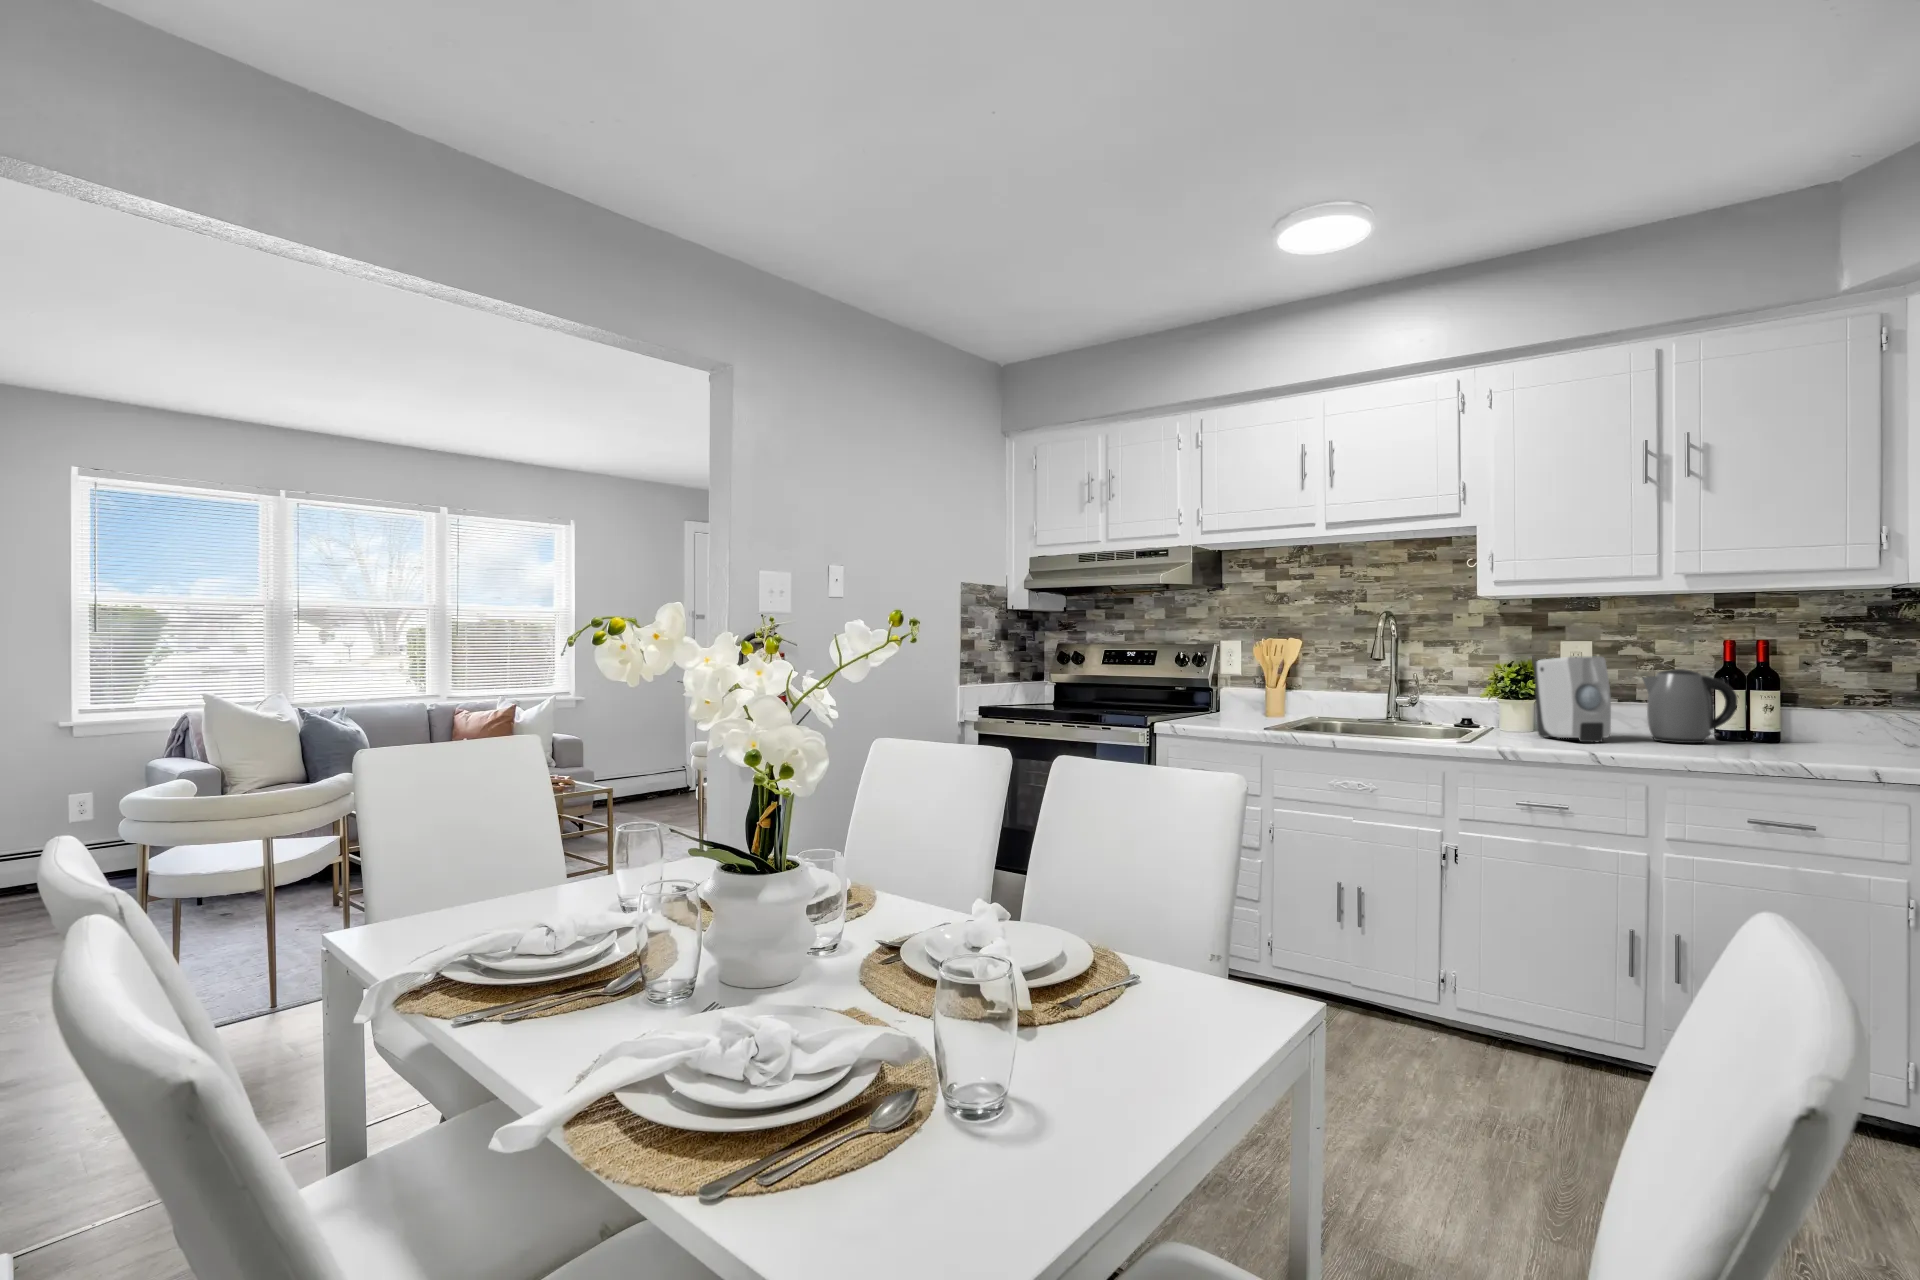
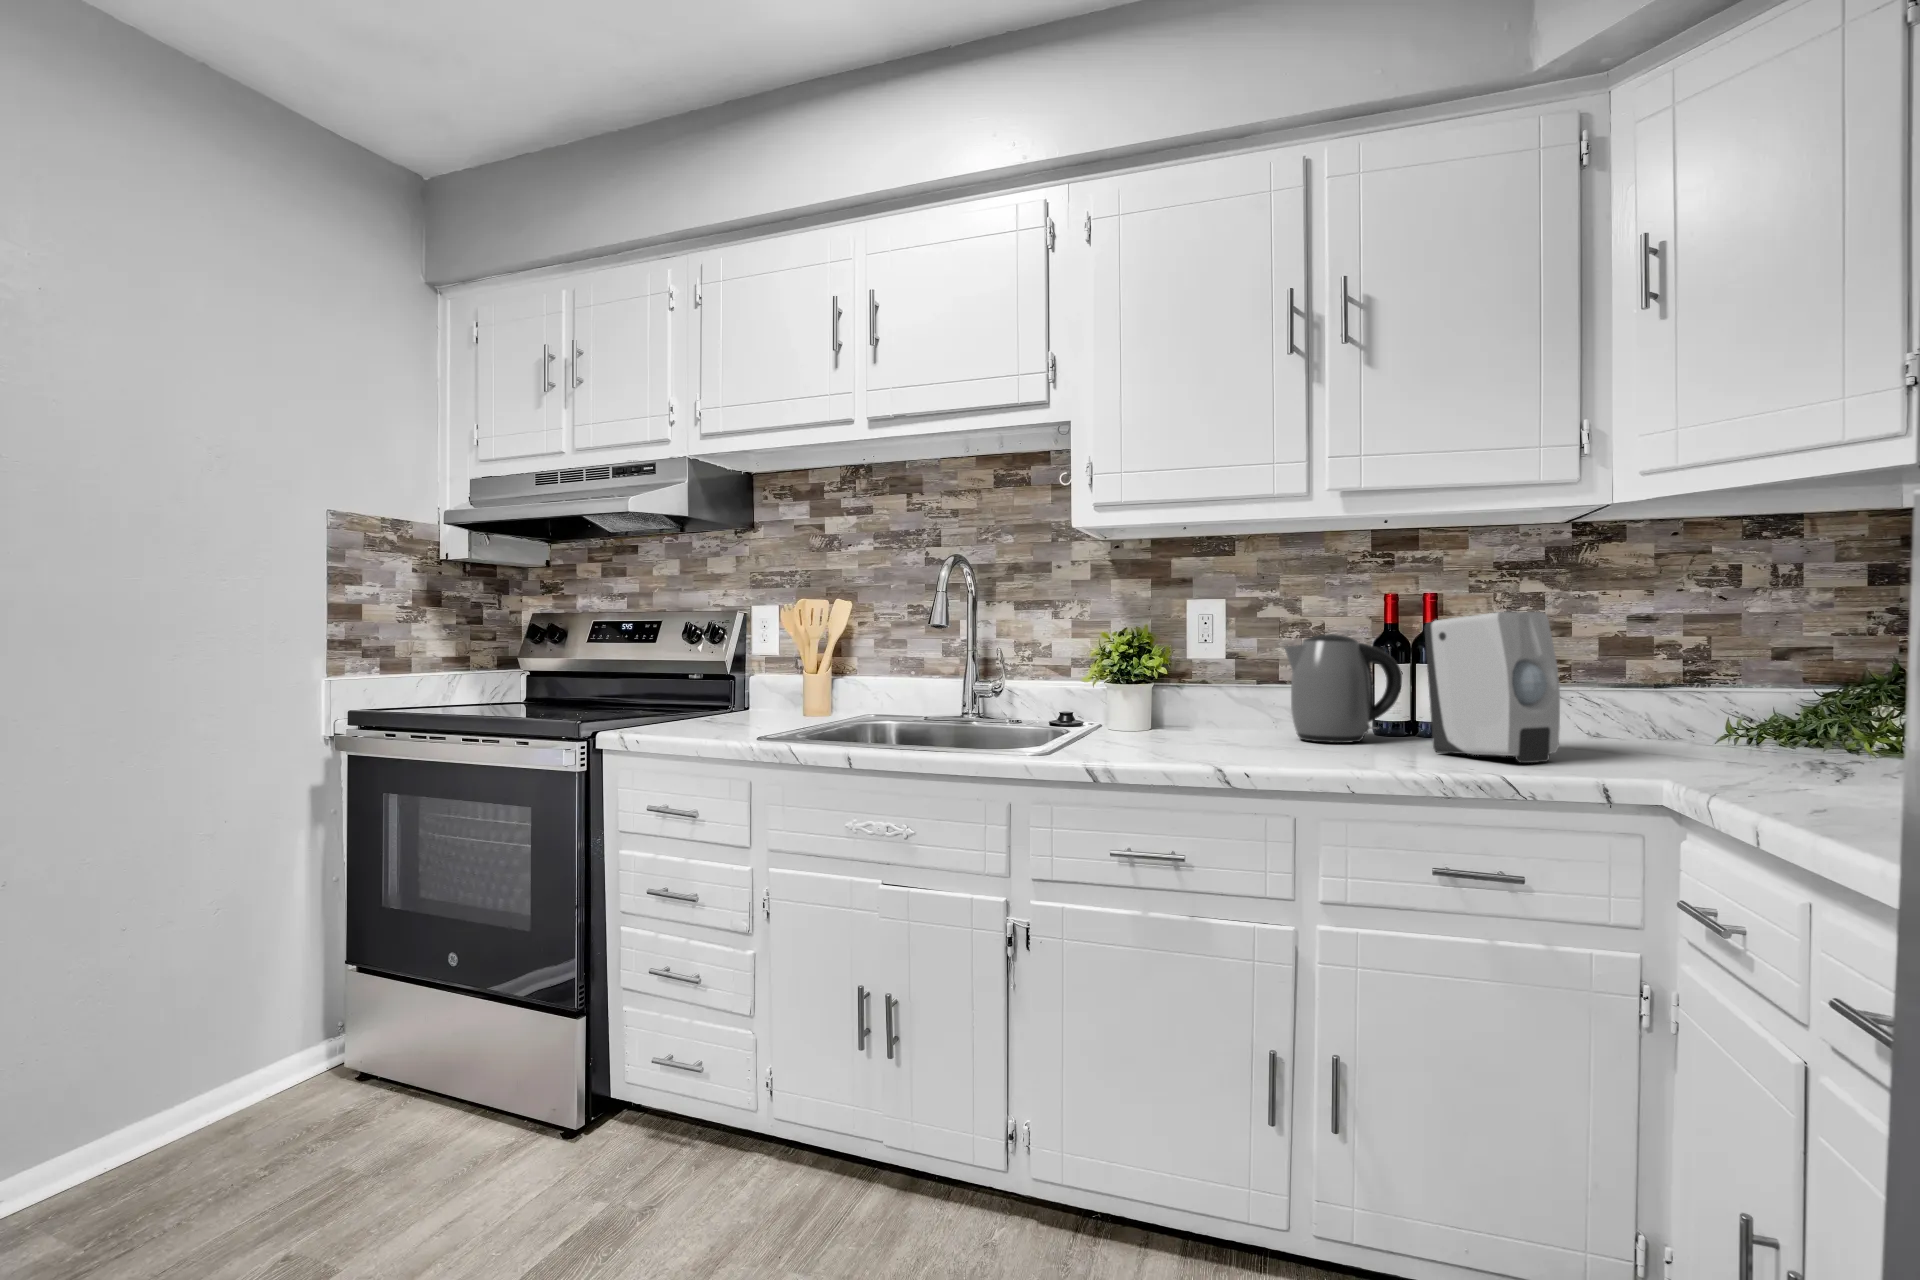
soap dispenser: present [1534,656,1611,742] -> present [1425,612,1560,763]

